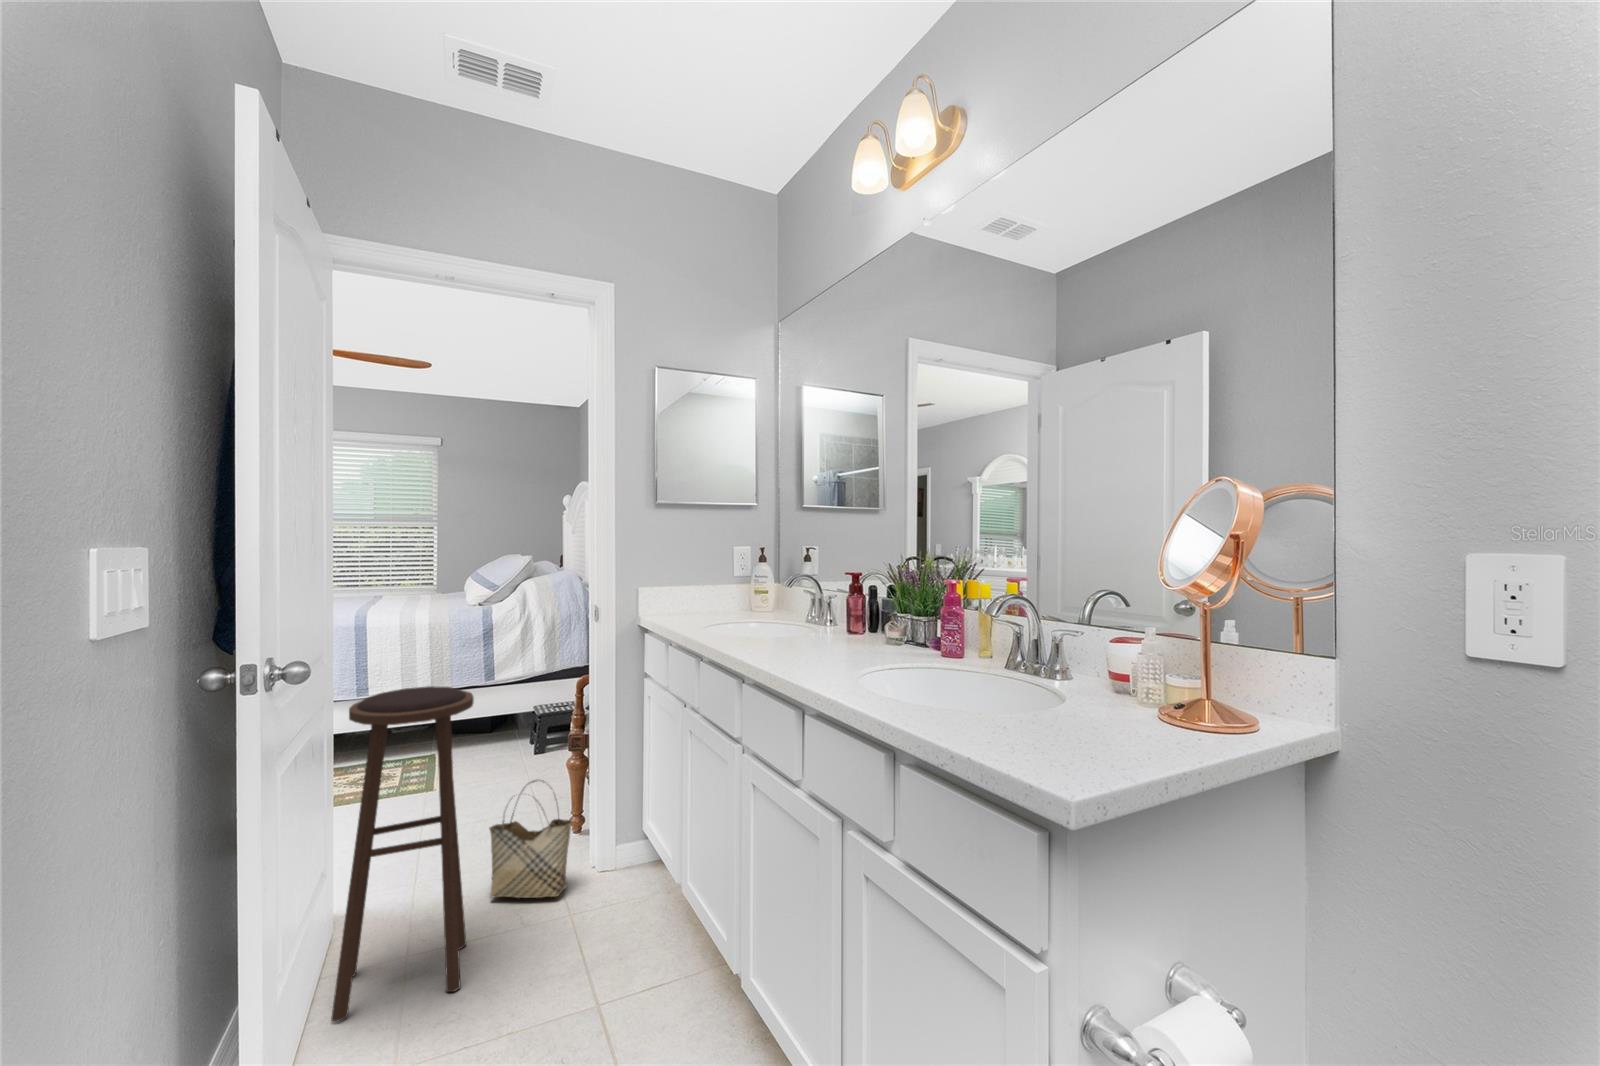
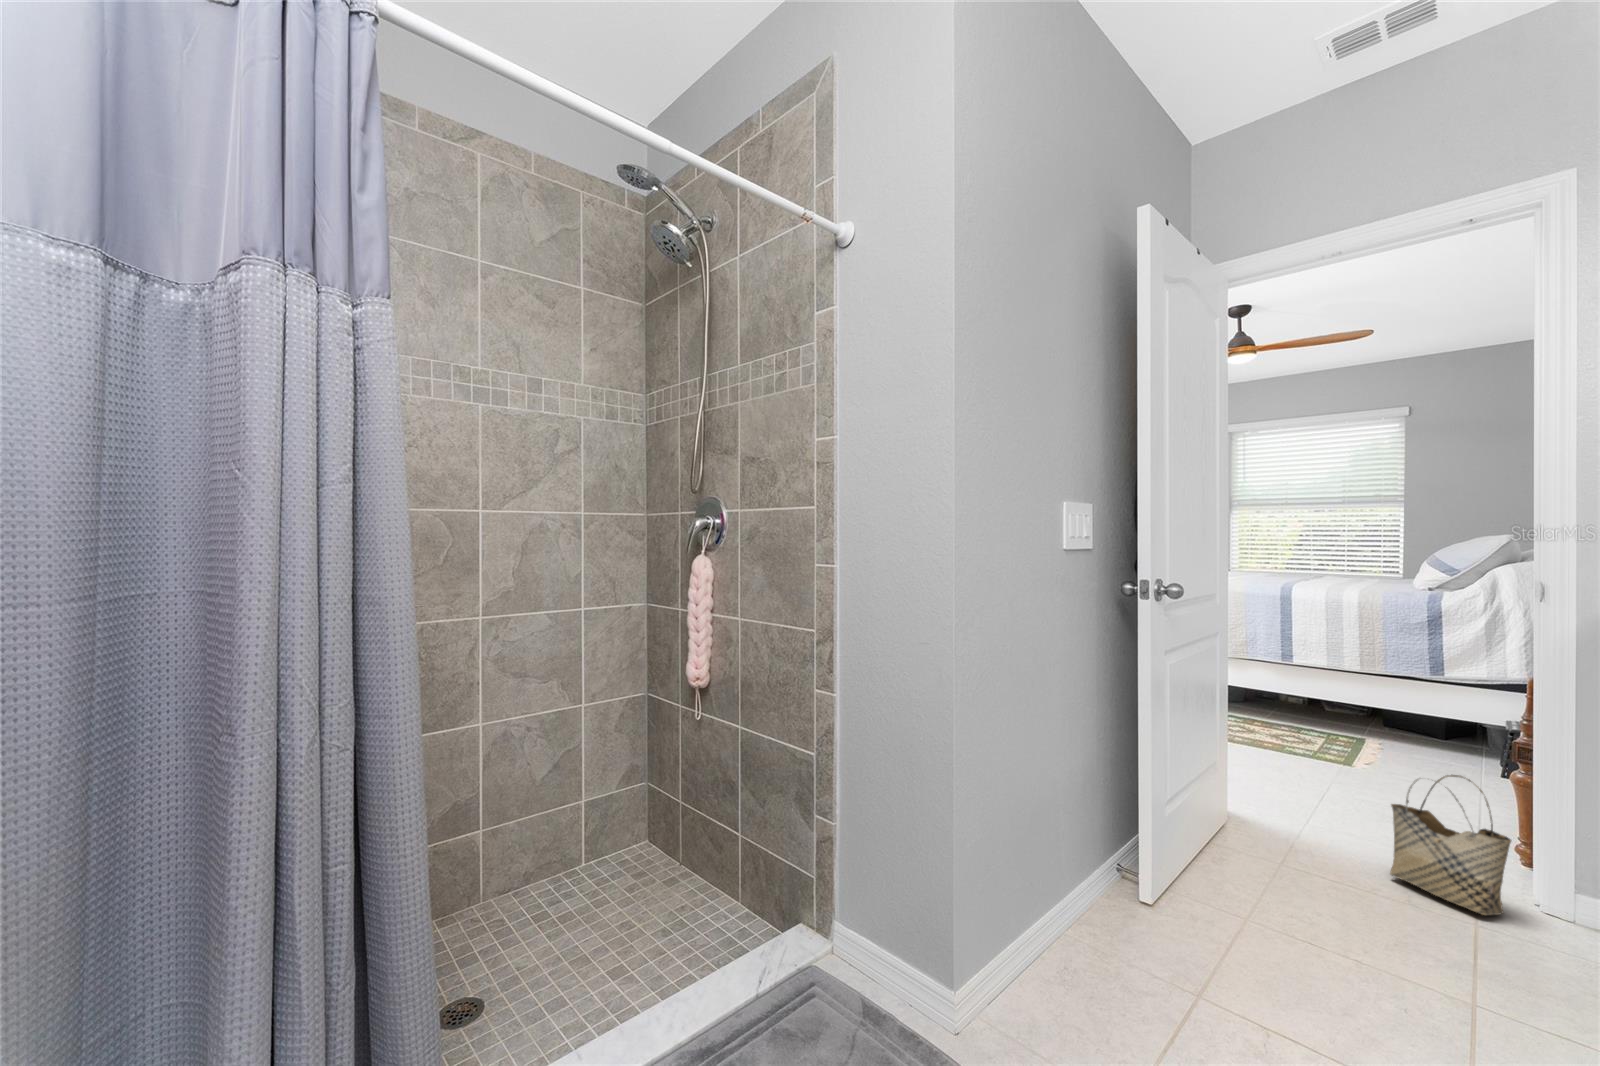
stool: present [331,686,474,1021] -> none [1215,635,1355,924]

